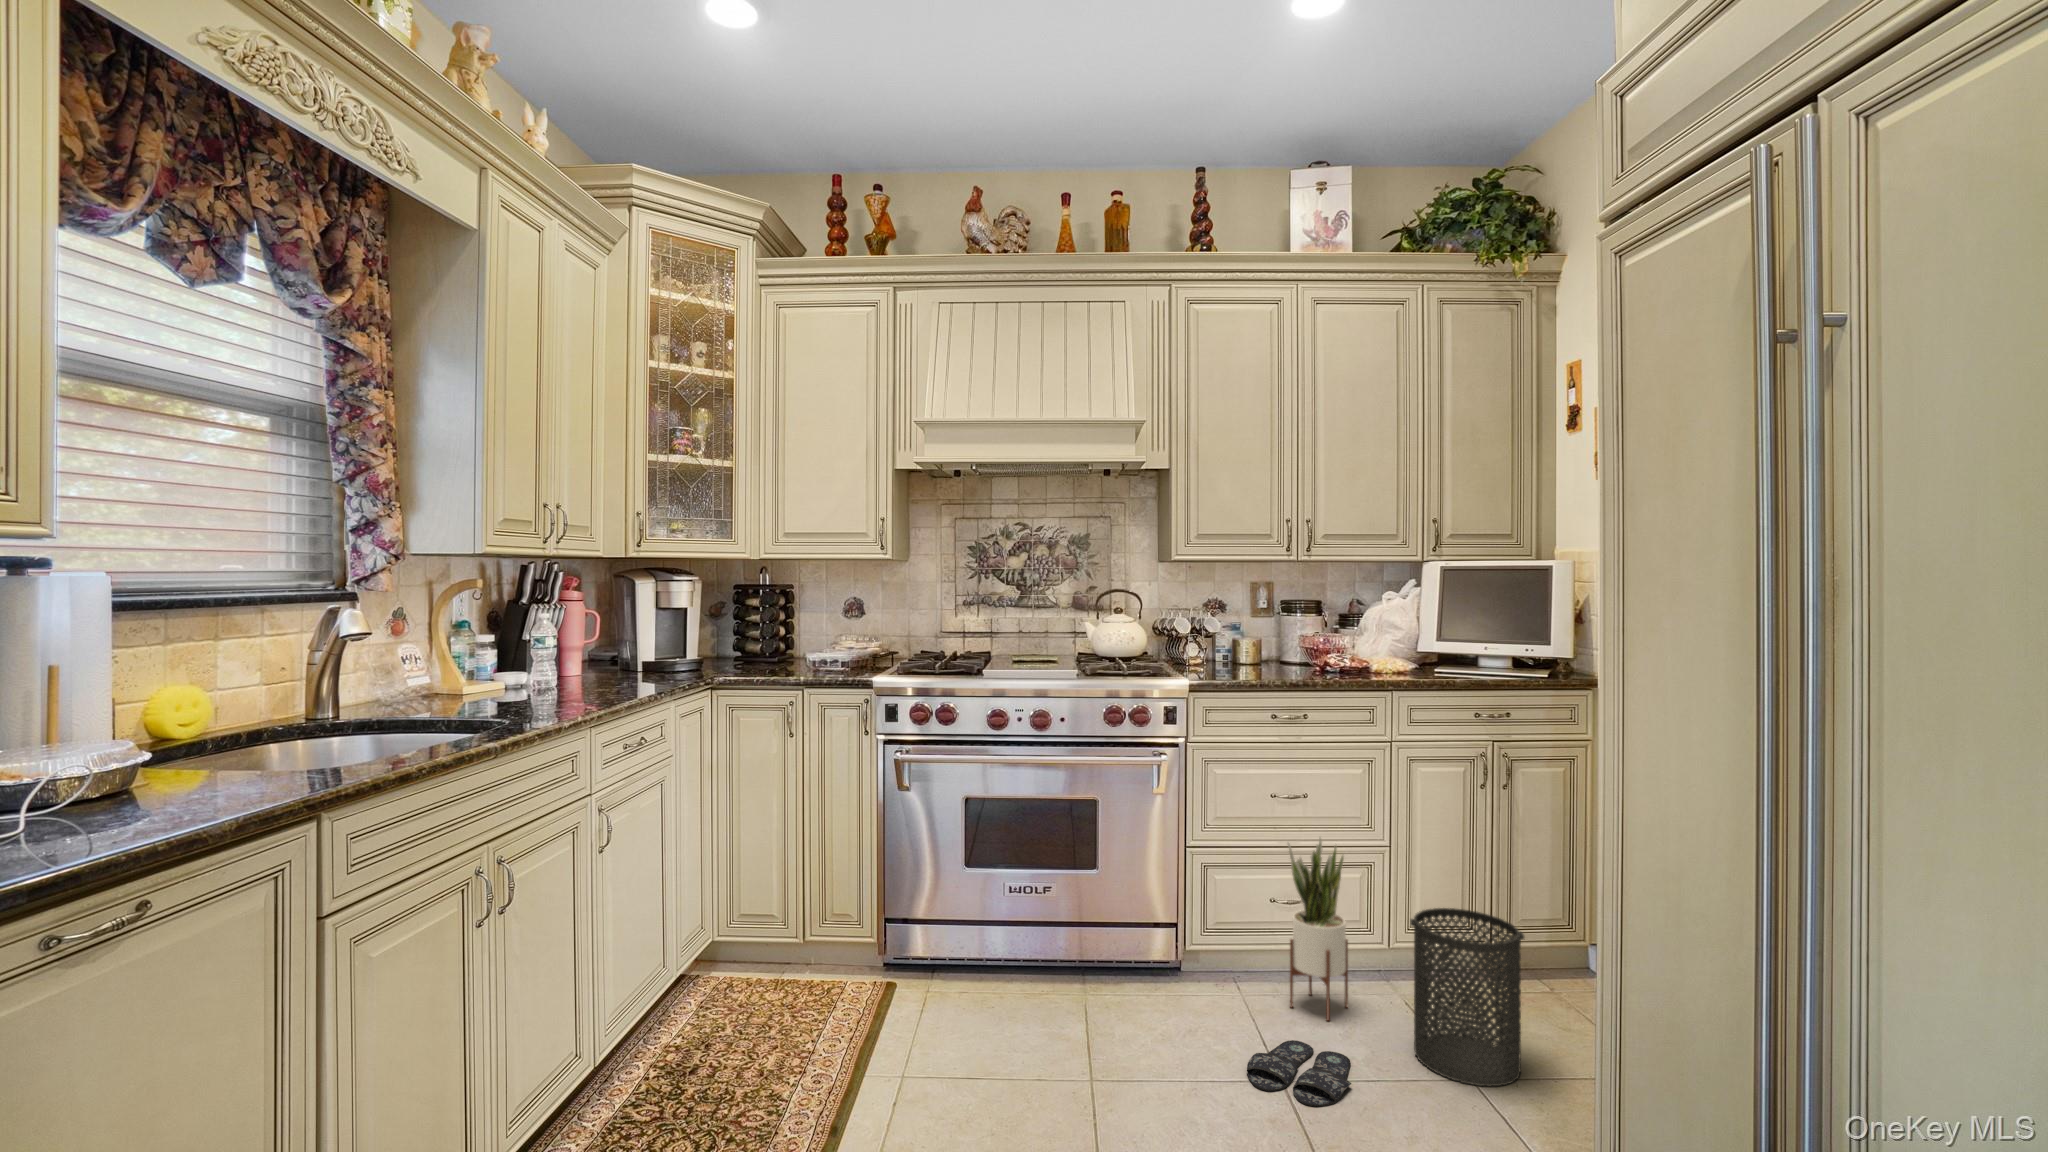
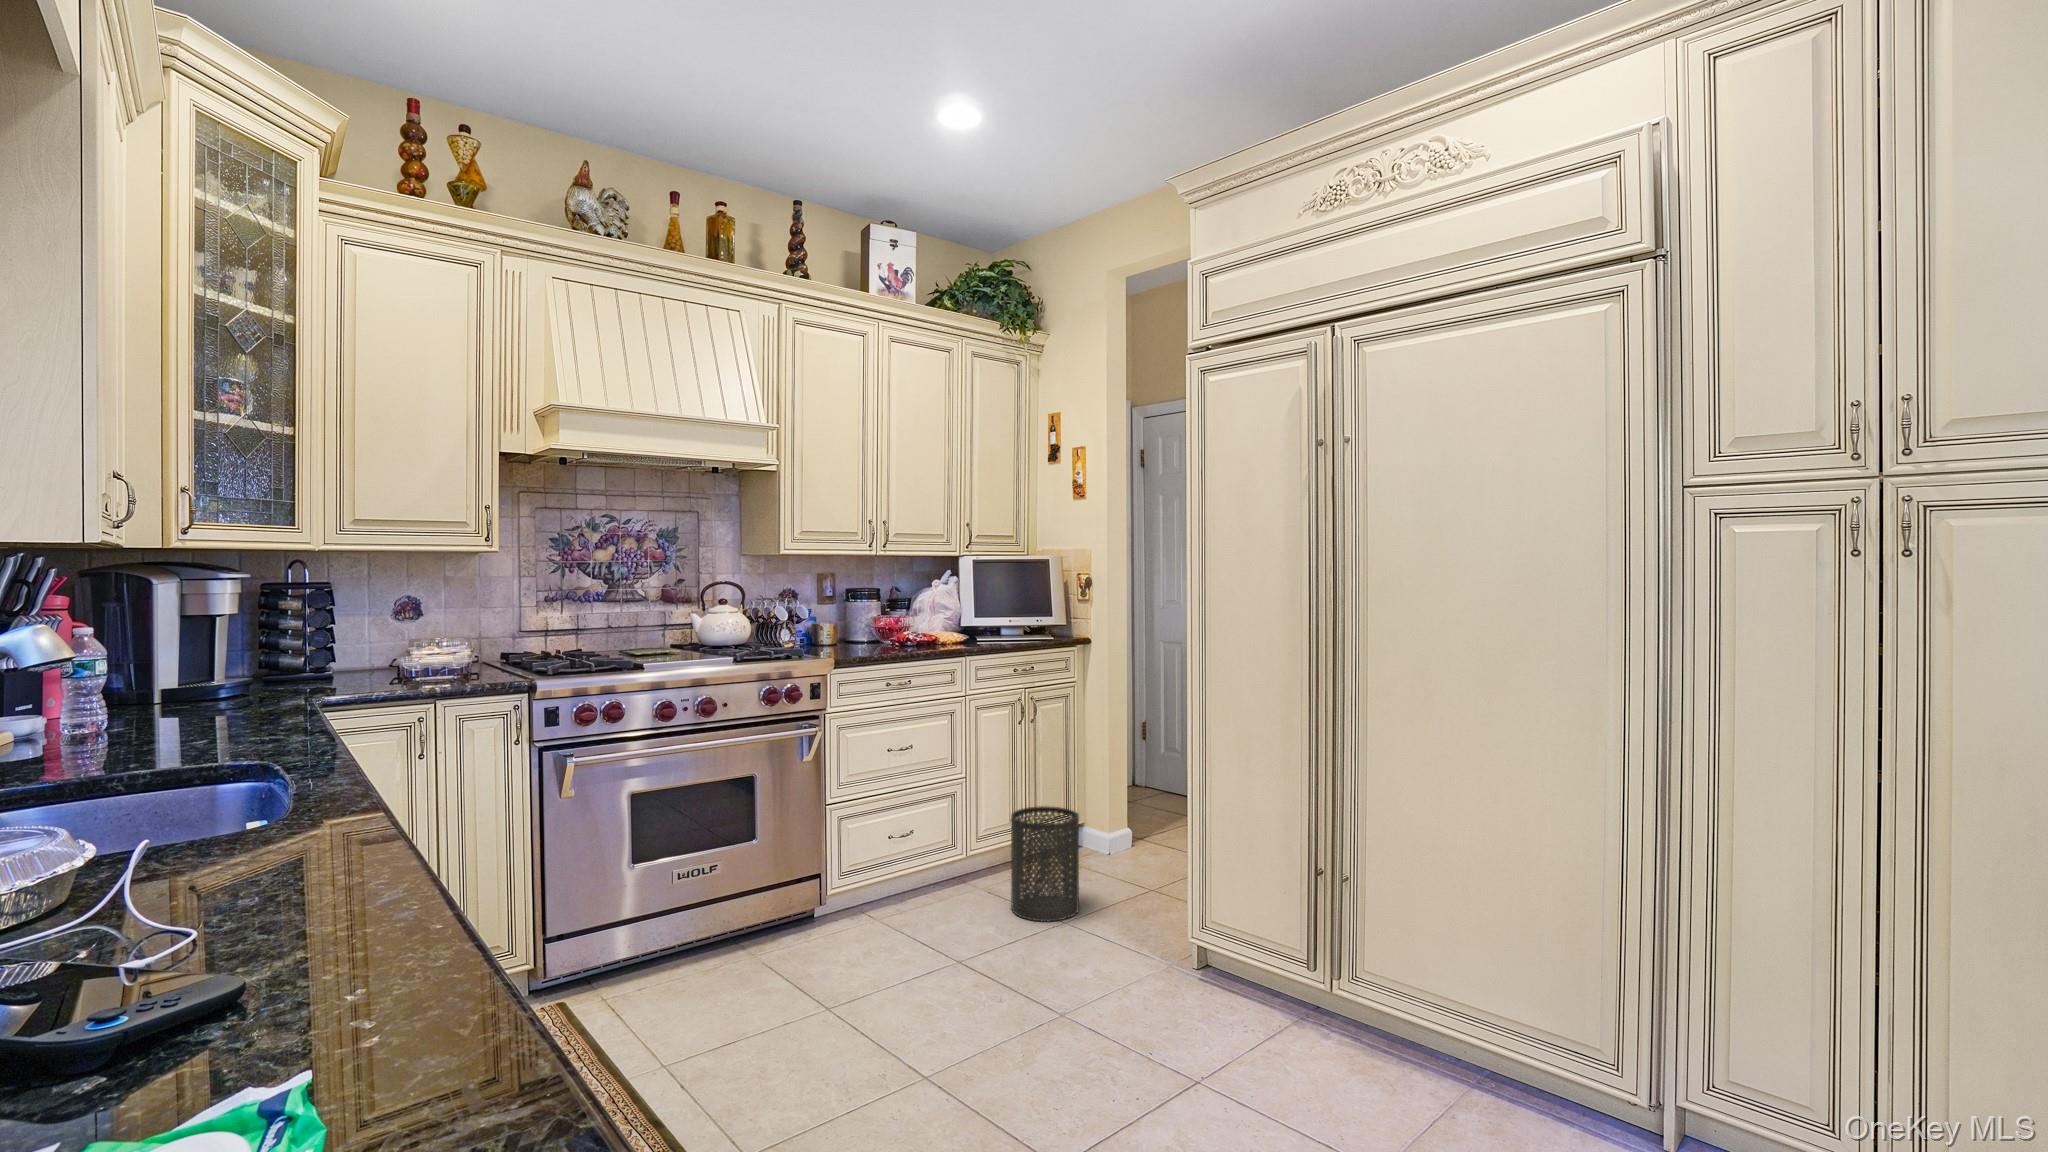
potted plant: present [1288,838,1348,1021] -> none [915,774,955,914]
slippers: present [1247,1040,1351,1107] -> none [926,929,1000,966]

